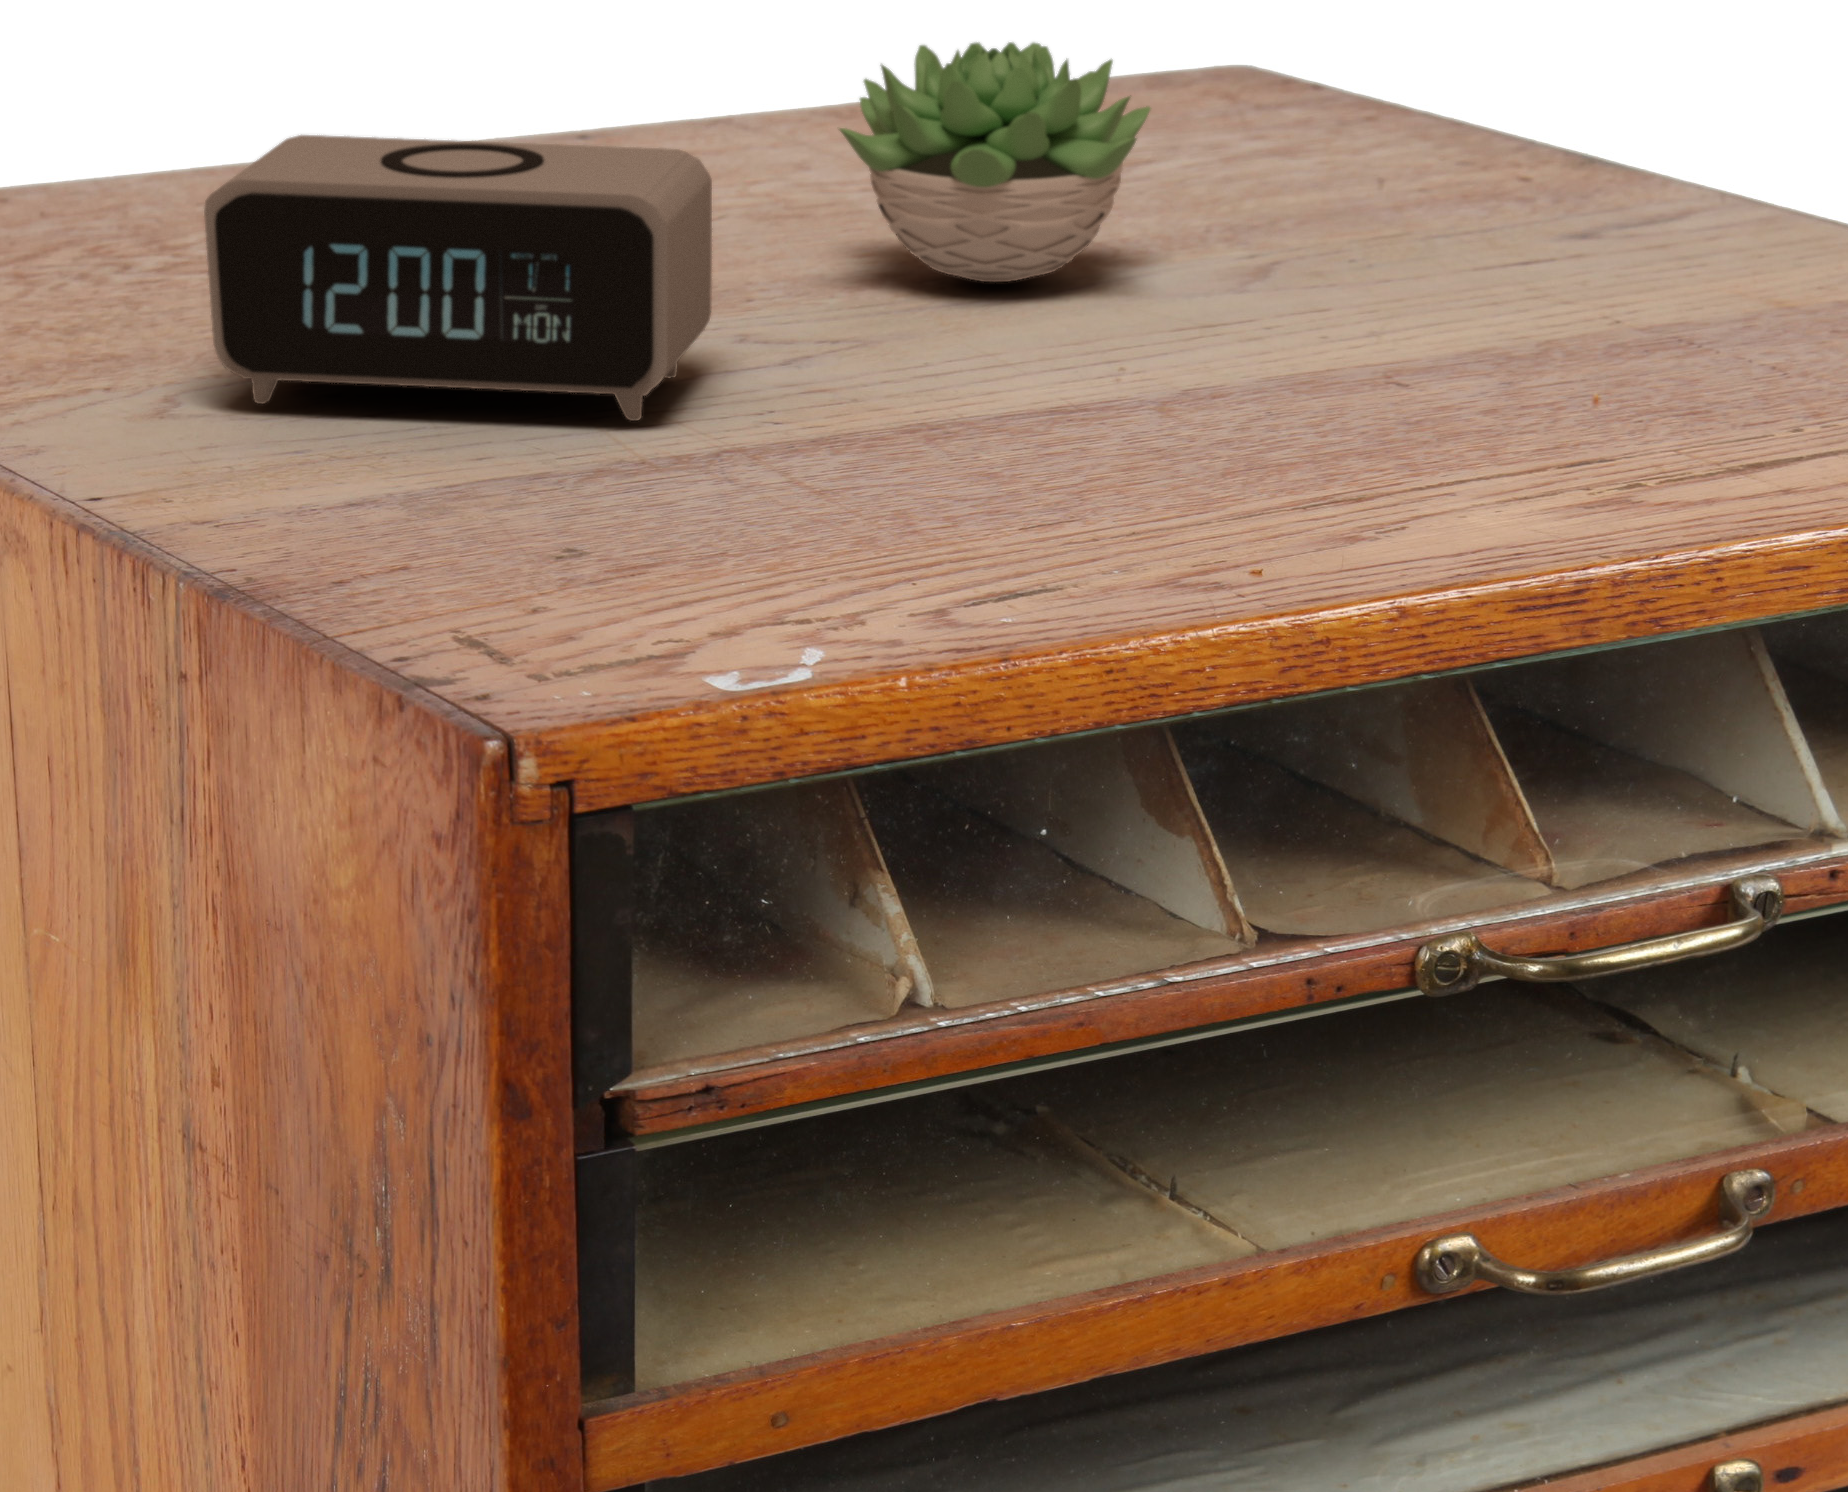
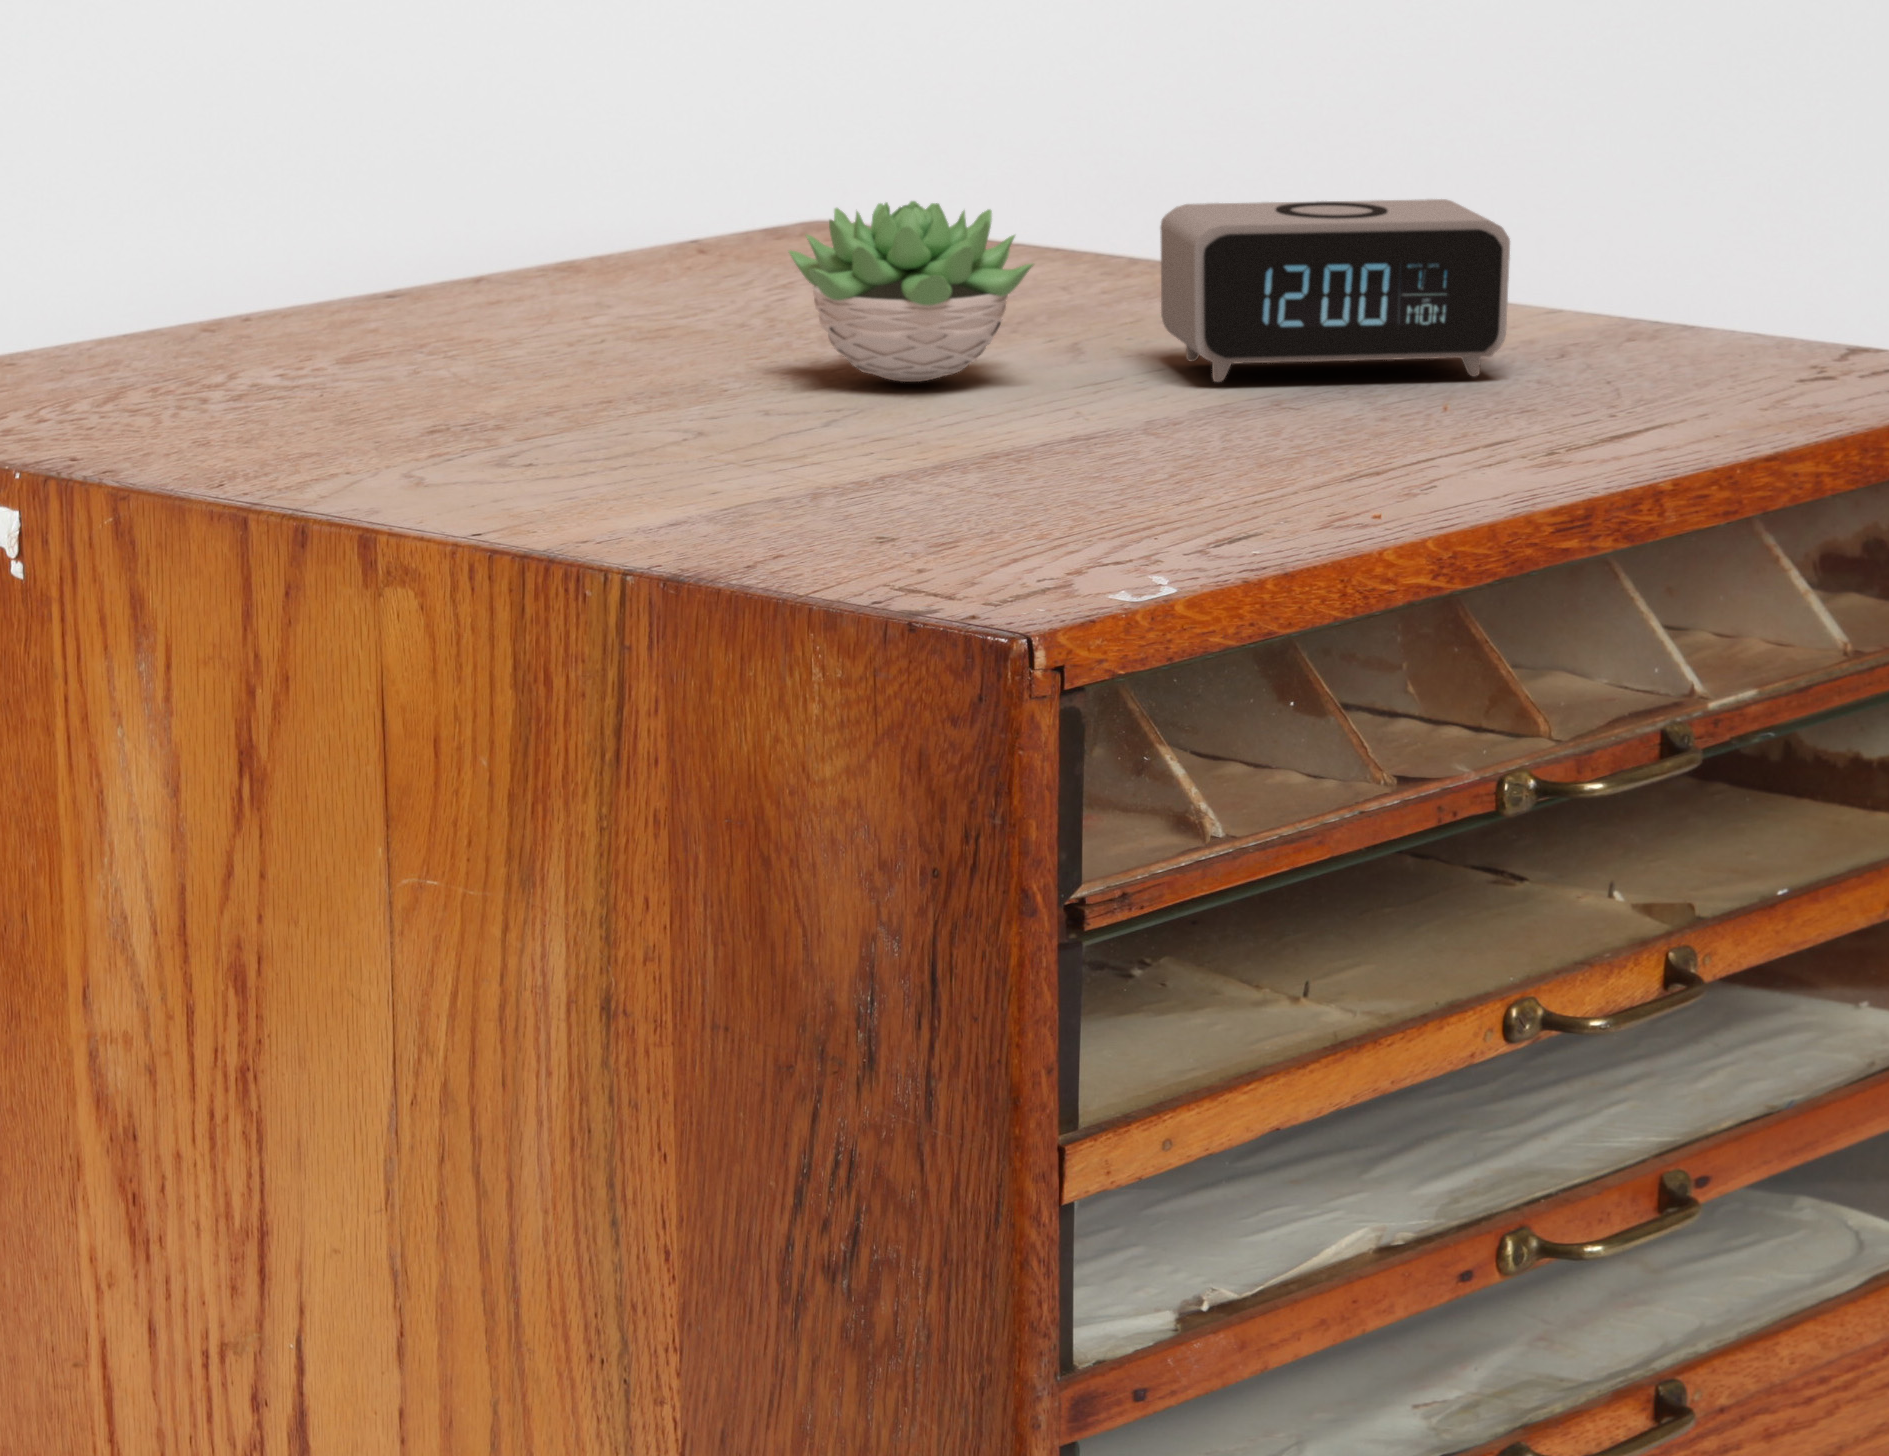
alarm clock: present [204,135,712,421] -> present [1160,199,1510,382]

